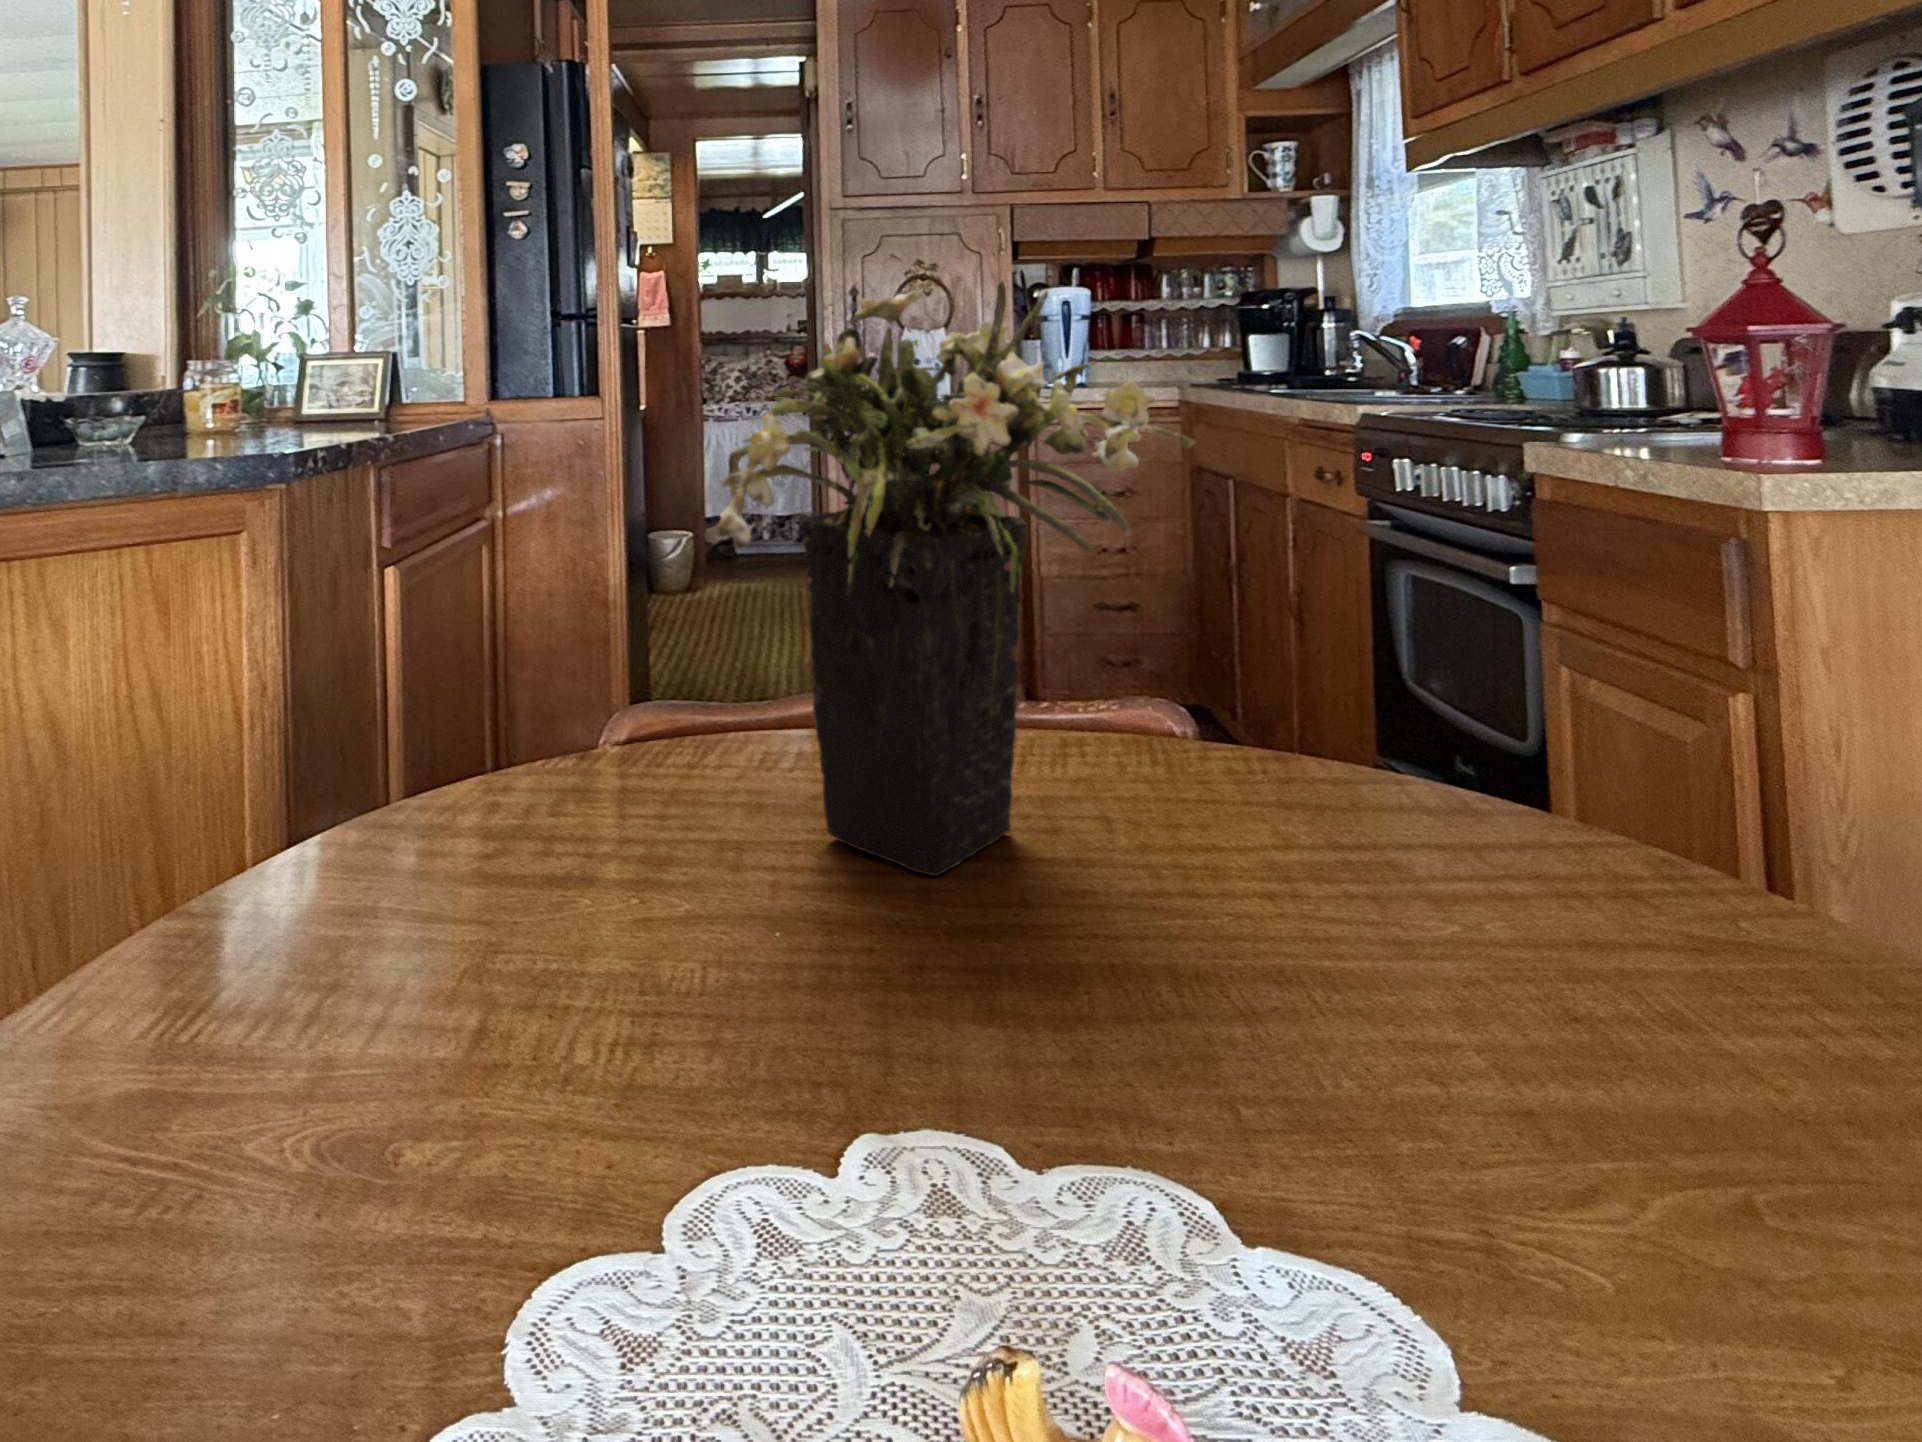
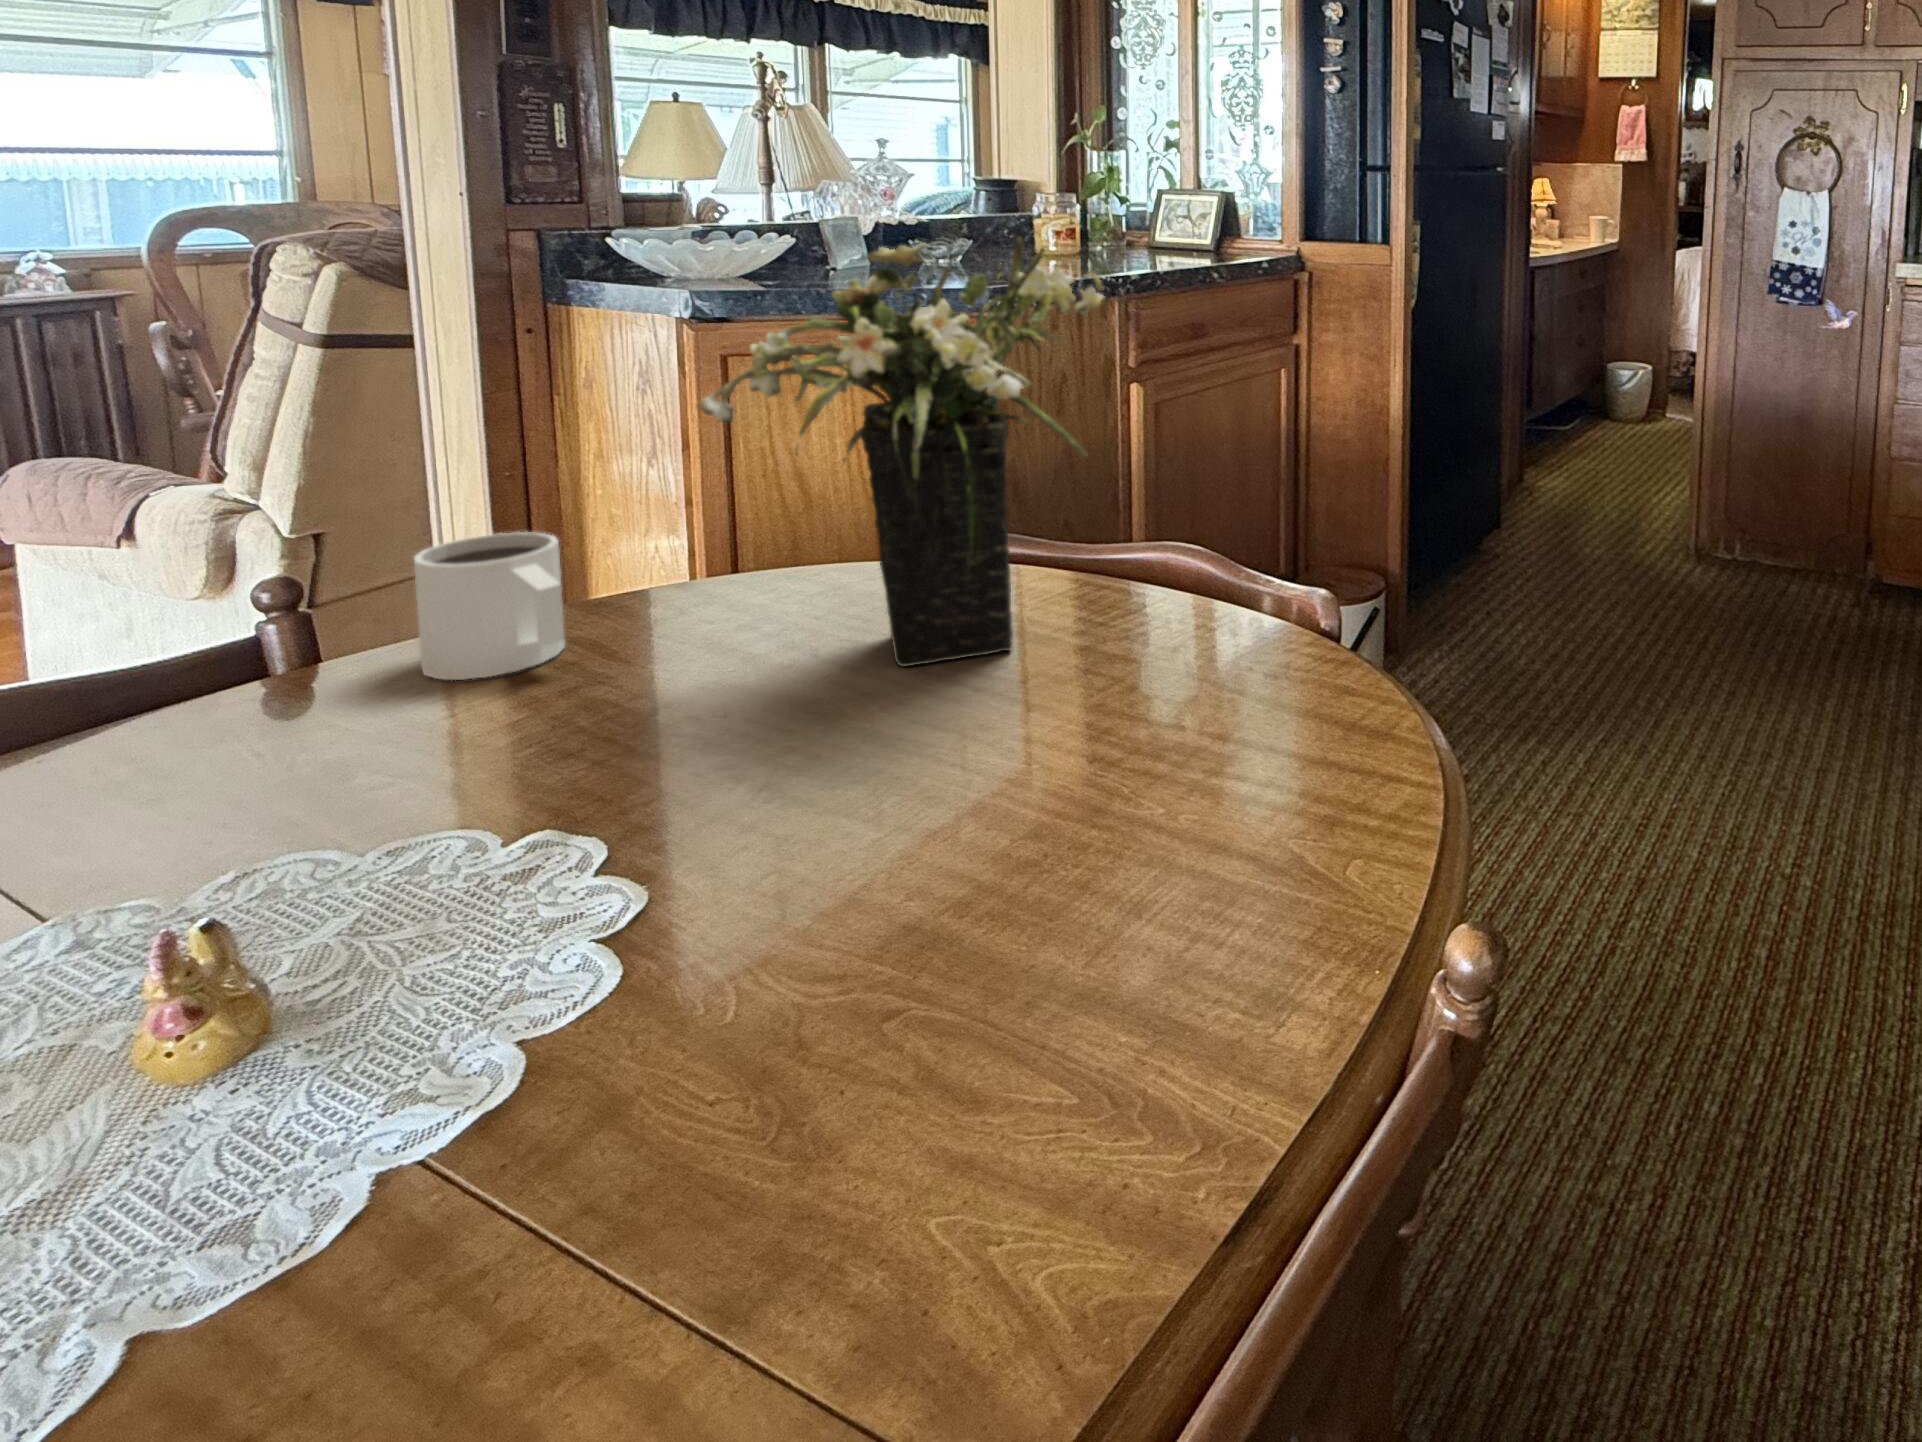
mug: none [247,770,505,1042] -> present [414,532,565,680]

